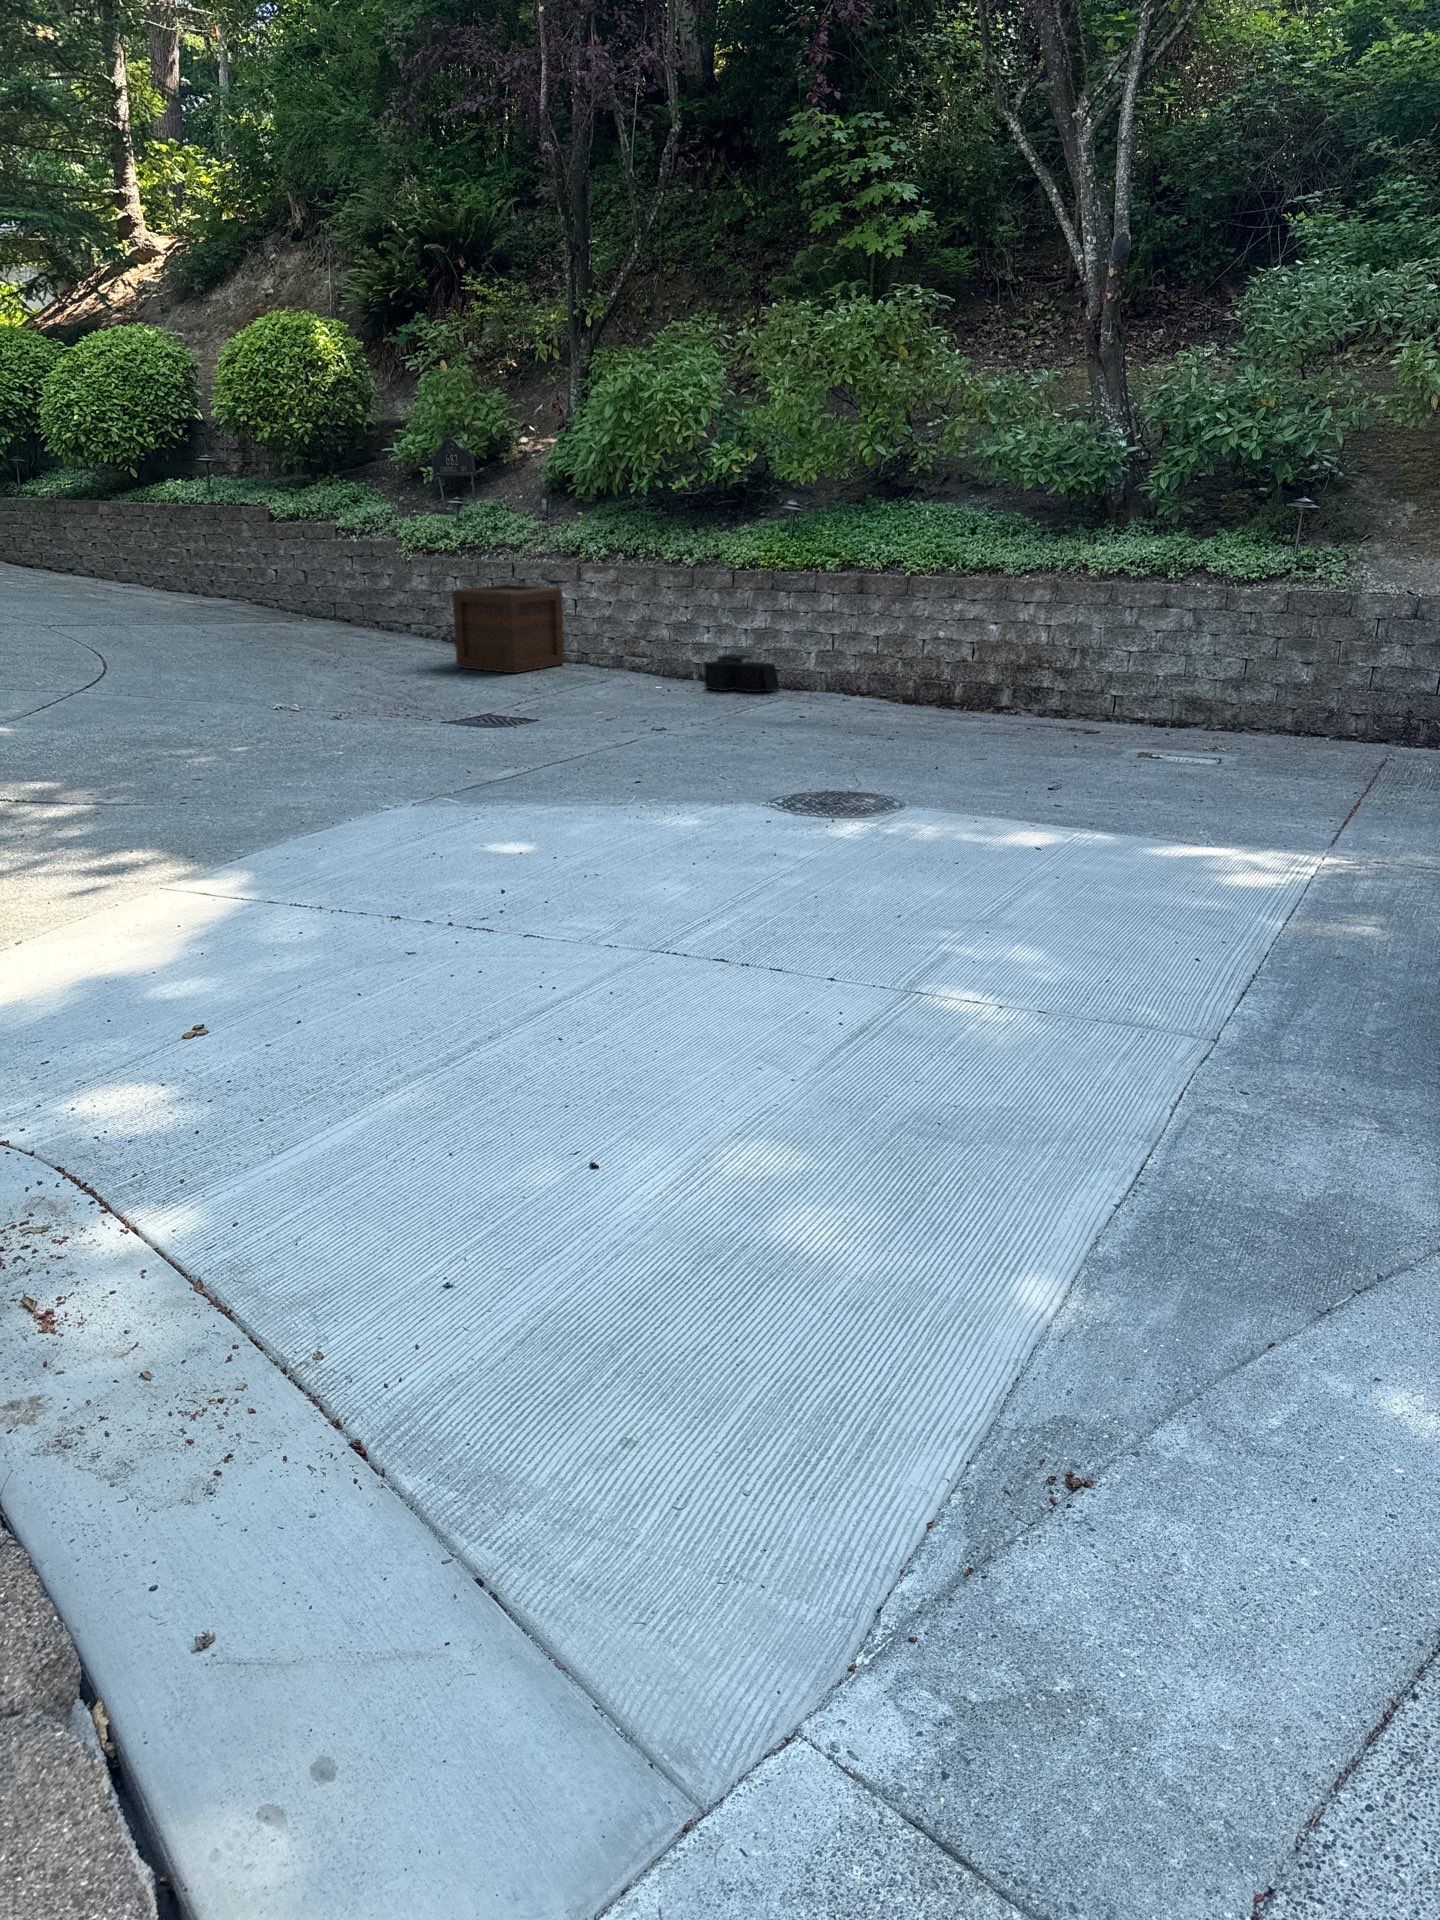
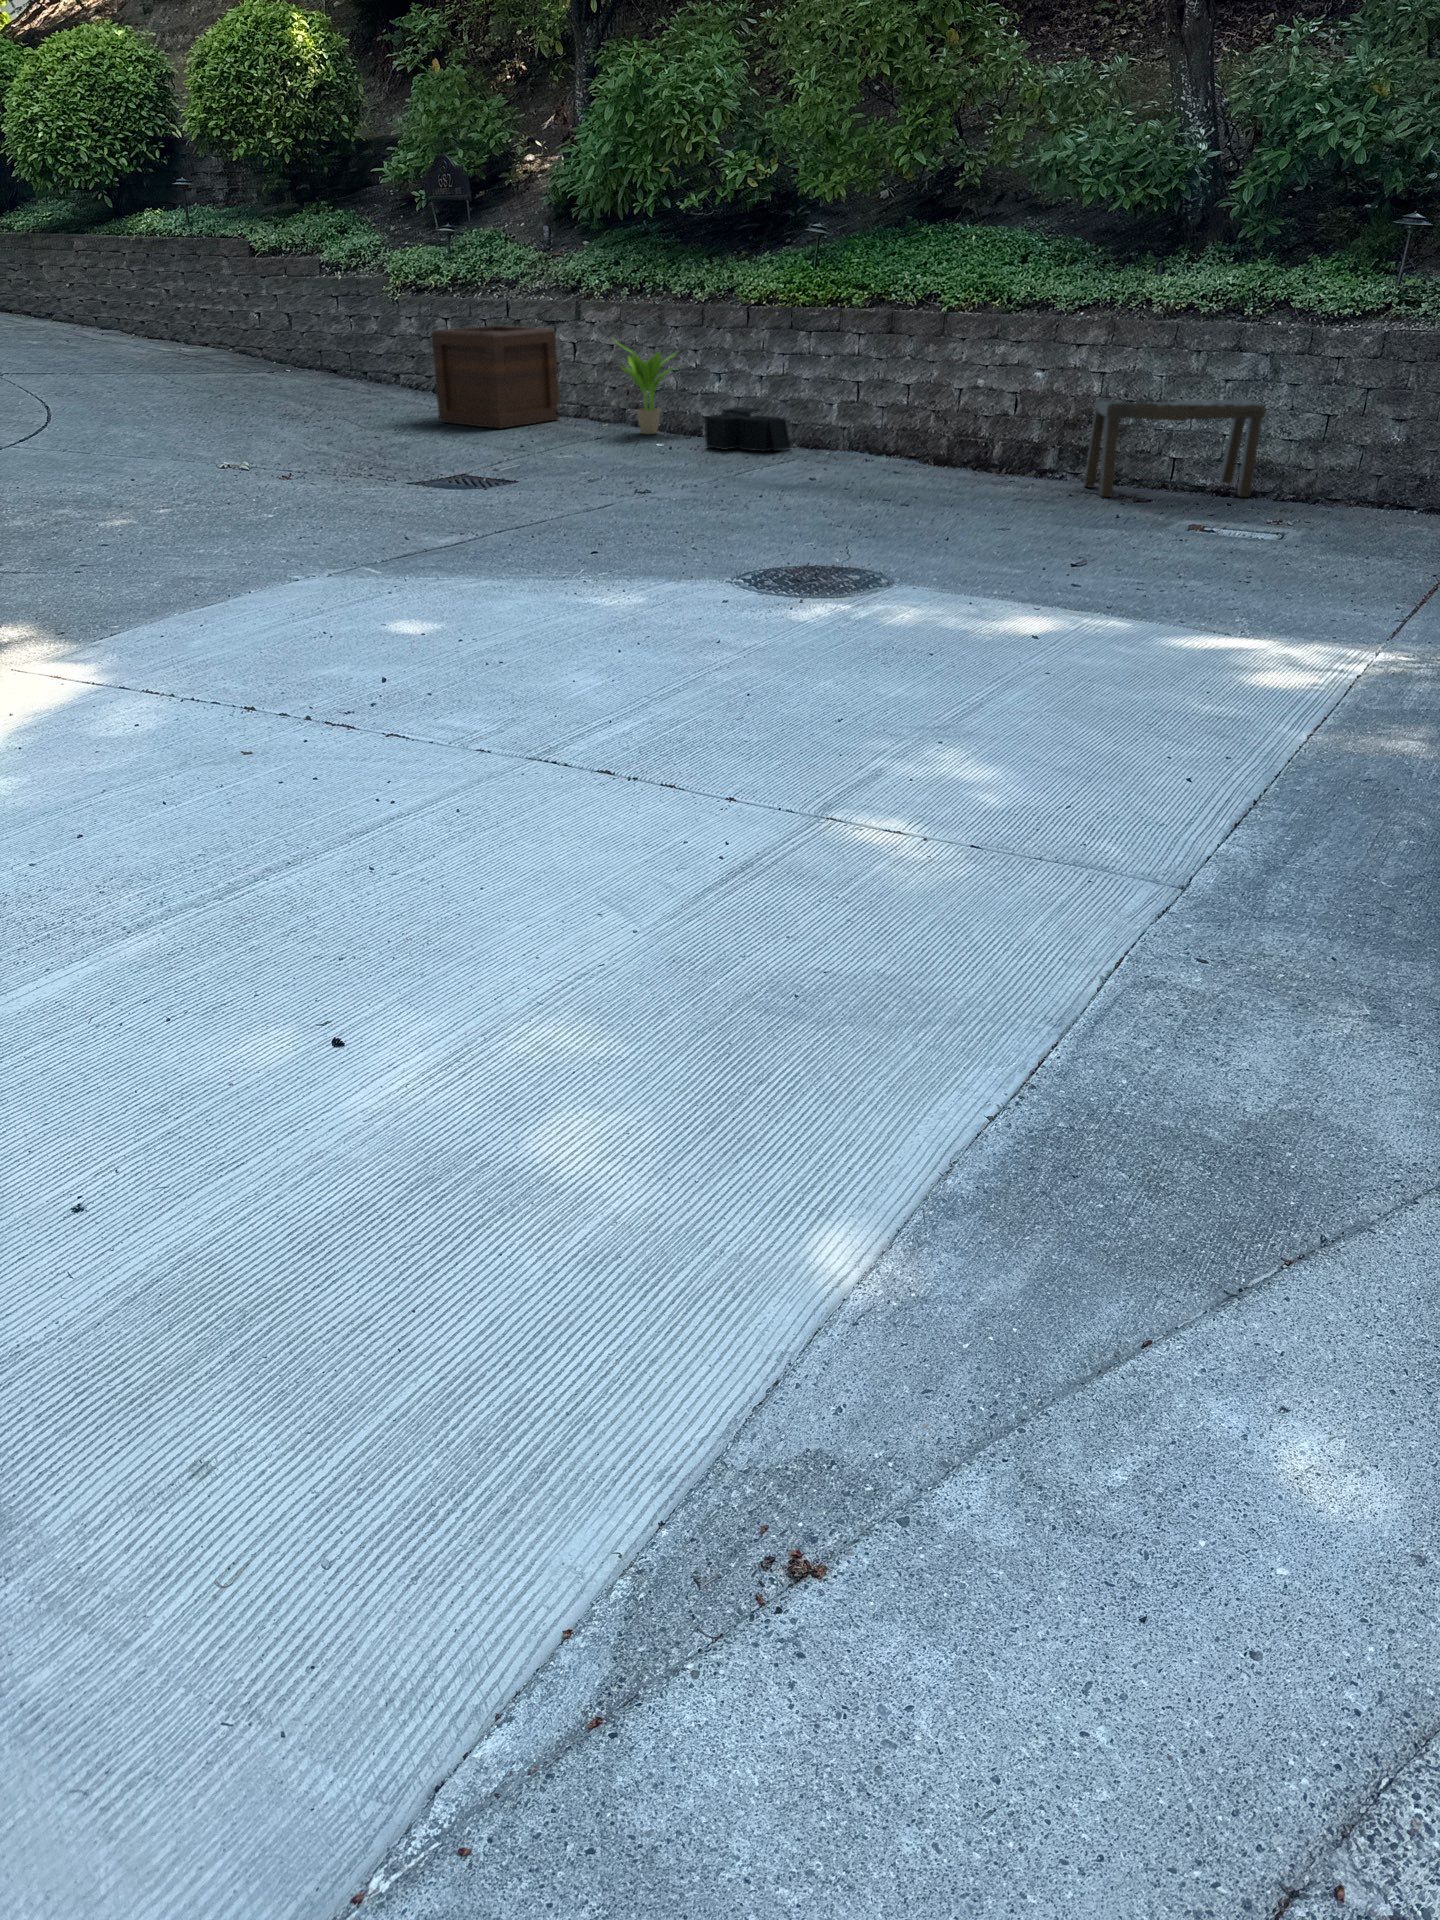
potted plant: none [617,595,684,677] -> present [617,342,673,434]
bench: none [1044,647,1196,730] -> present [1084,398,1266,497]

